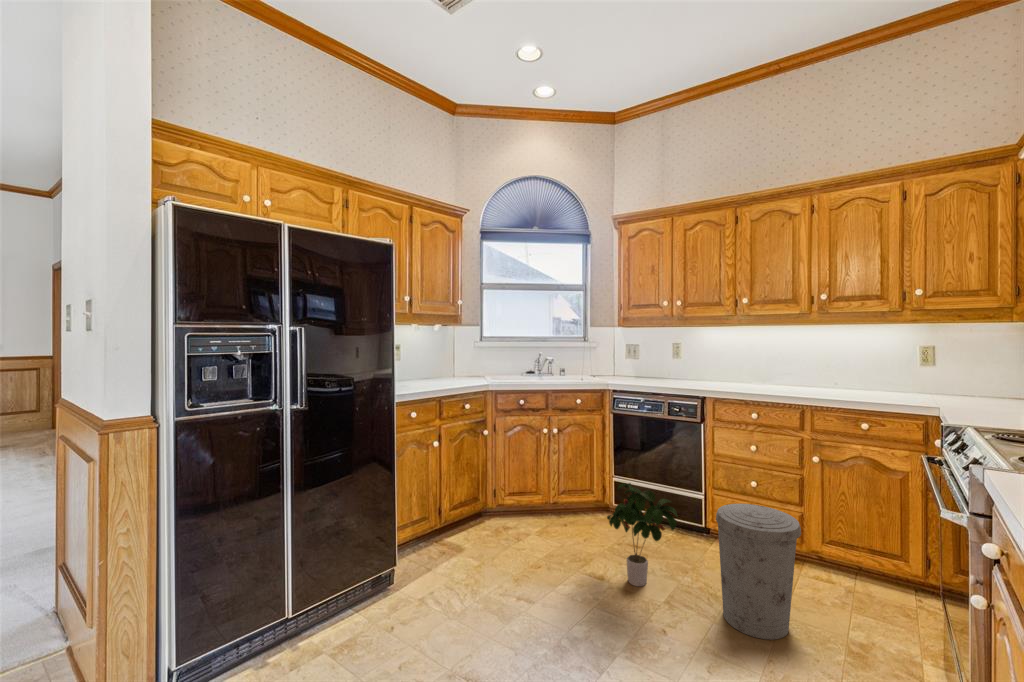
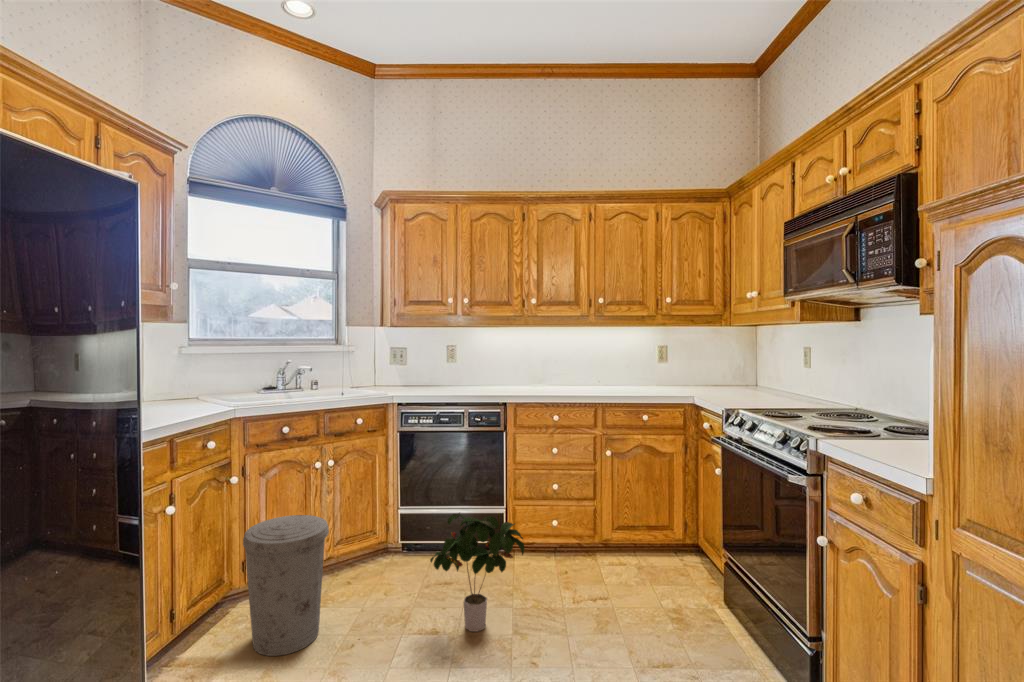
trash can: present [716,504,801,640] -> present [243,515,329,656]

